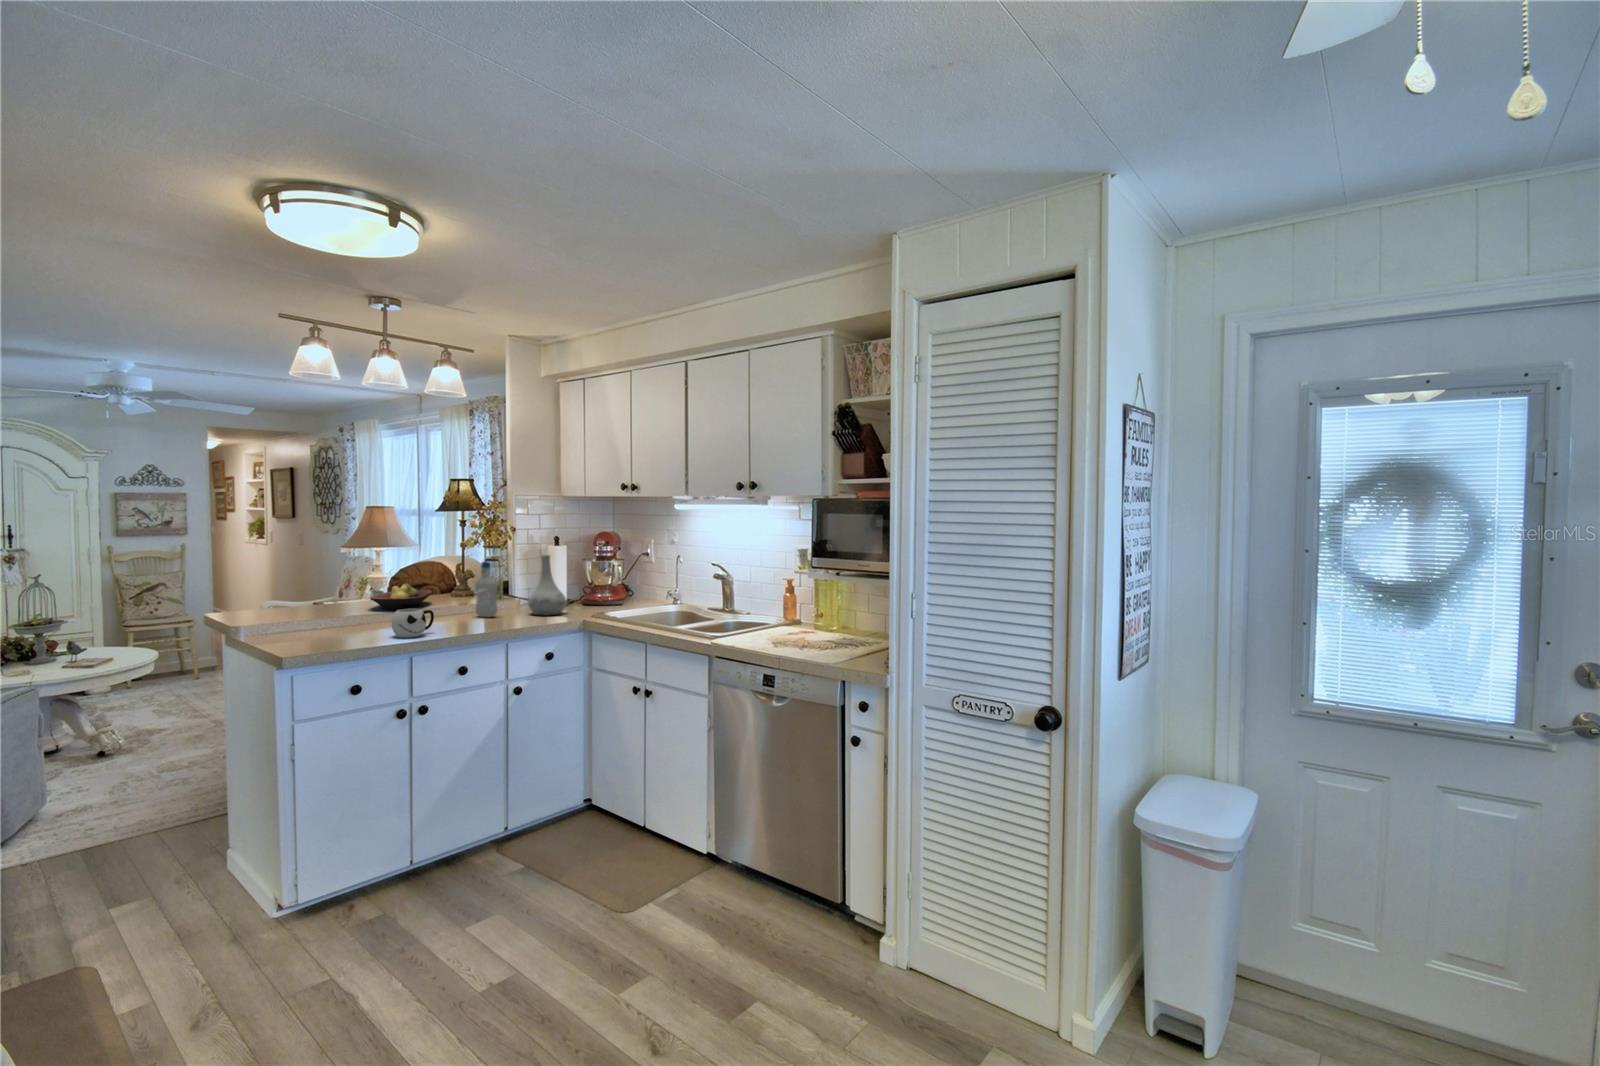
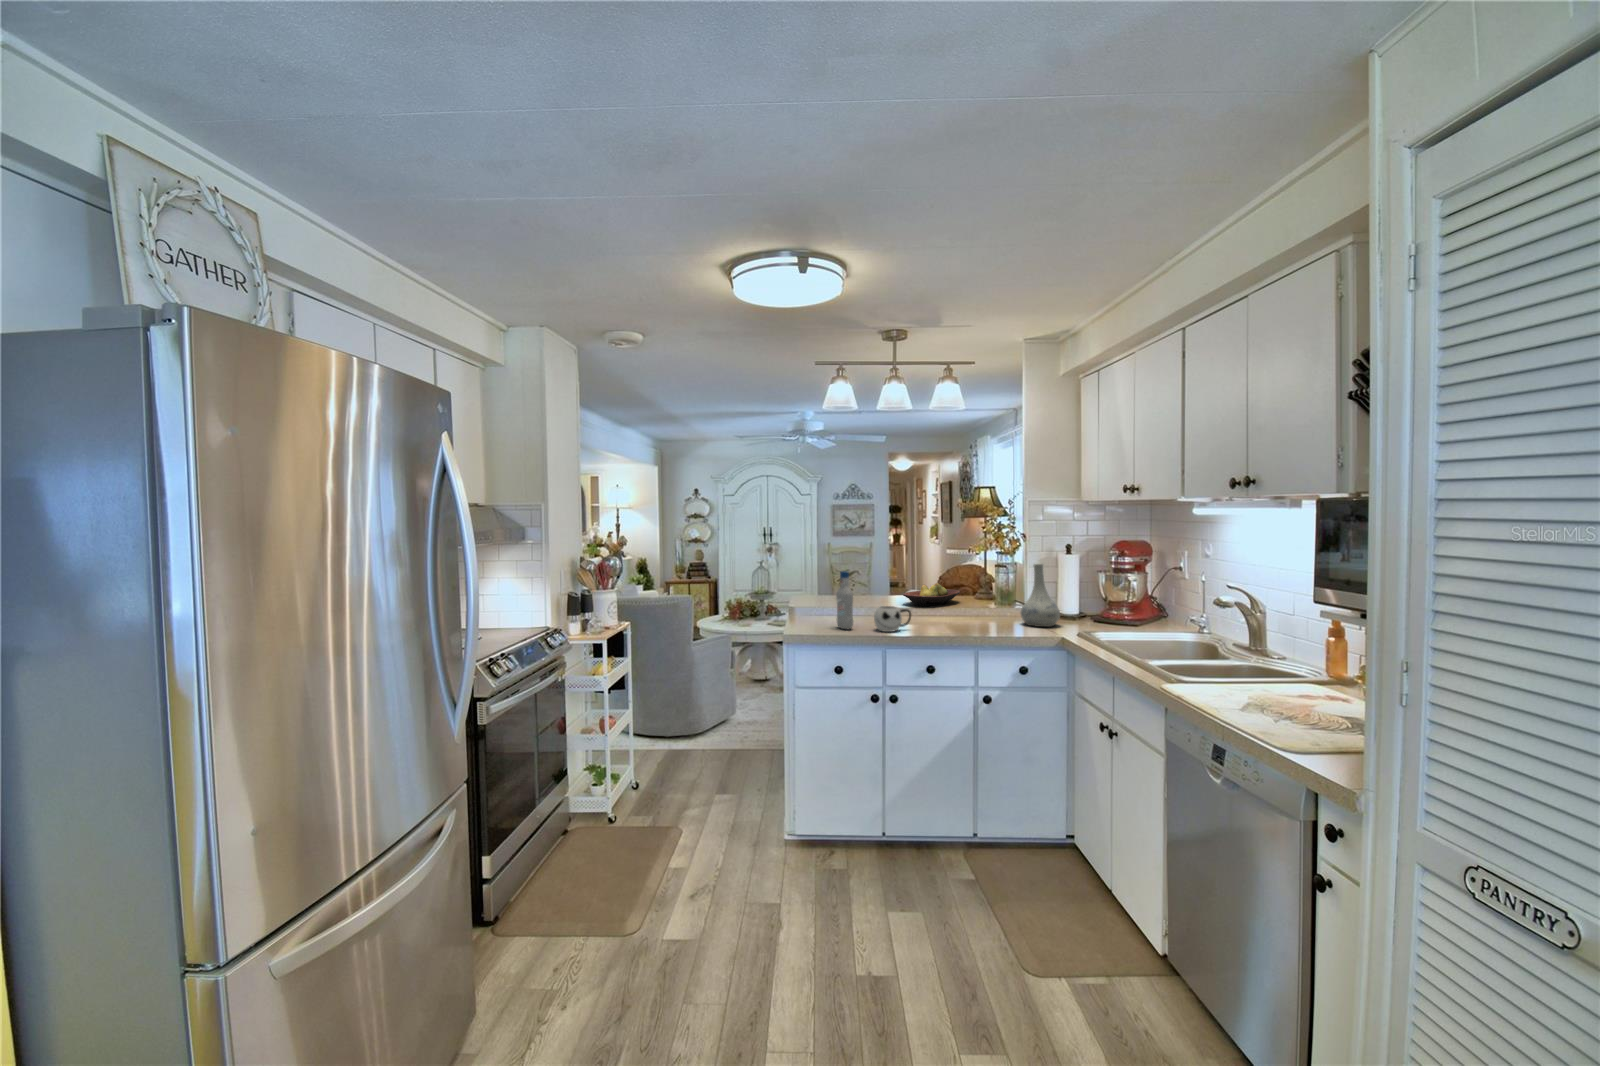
bottle: present [475,562,498,617] -> present [836,571,853,629]

